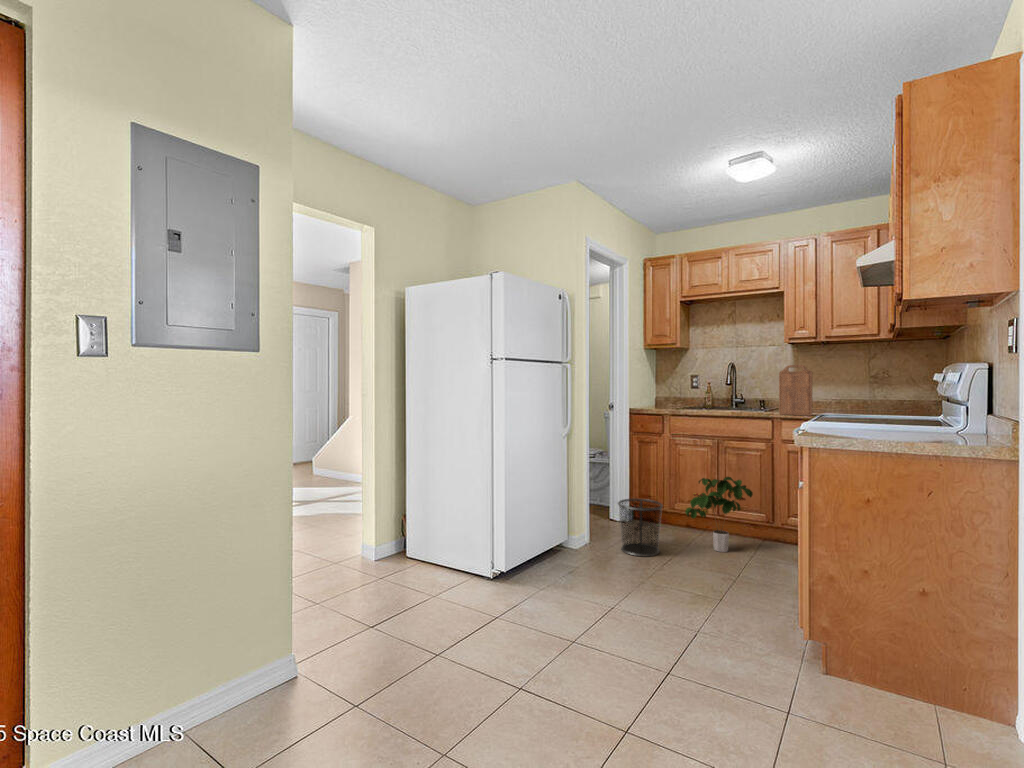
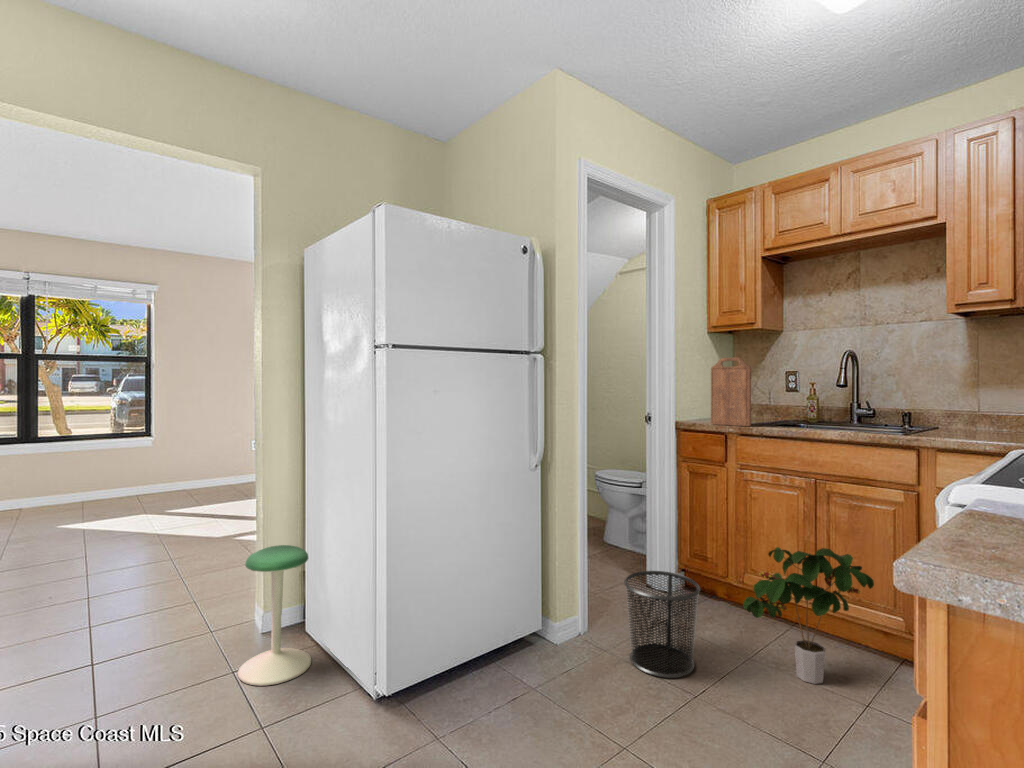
cutting board: present [779,365,812,416] -> present [711,357,751,426]
stool: none [384,493,430,581] -> present [238,545,311,686]

